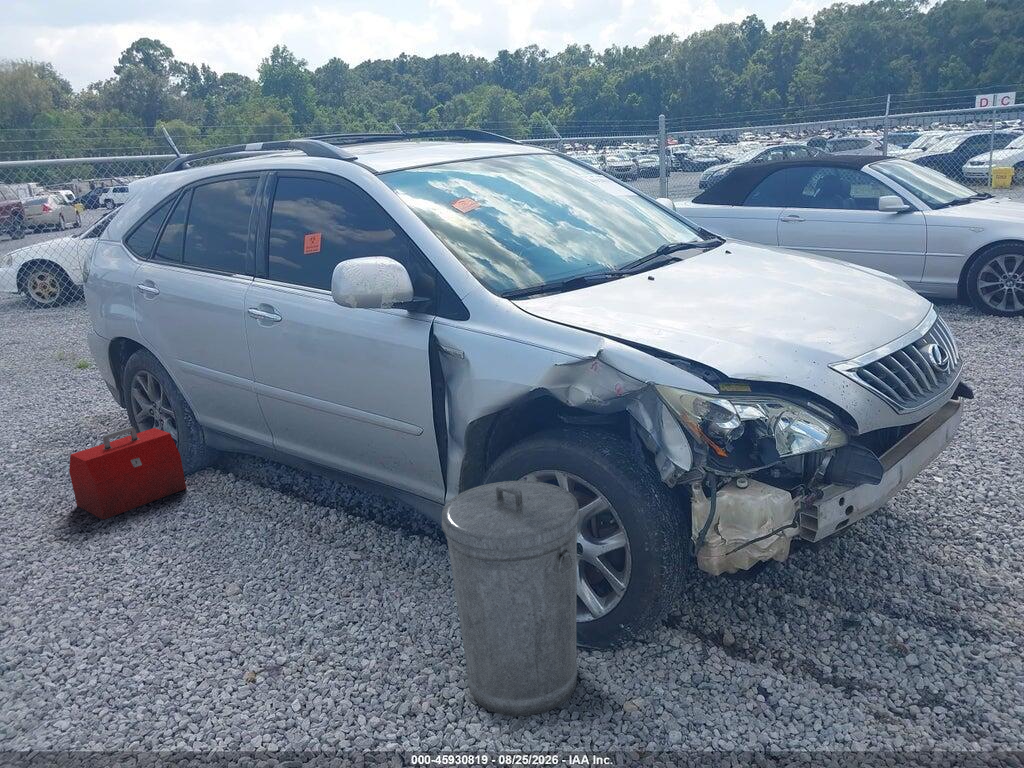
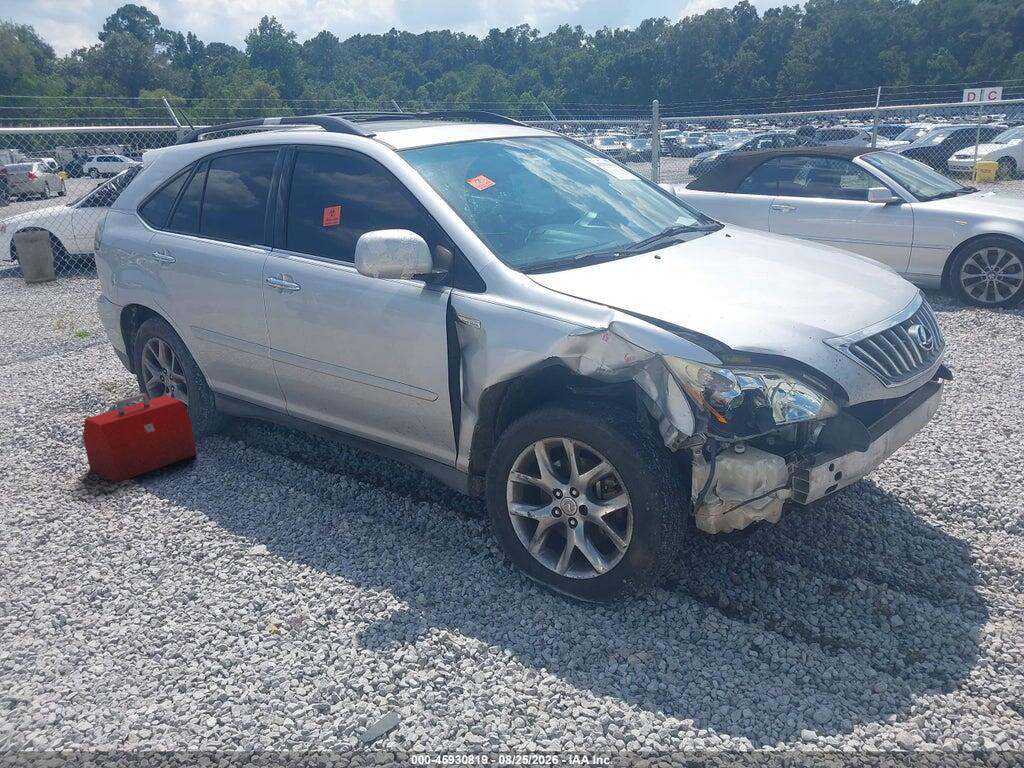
trash can: present [441,481,580,716] -> present [12,228,55,284]

